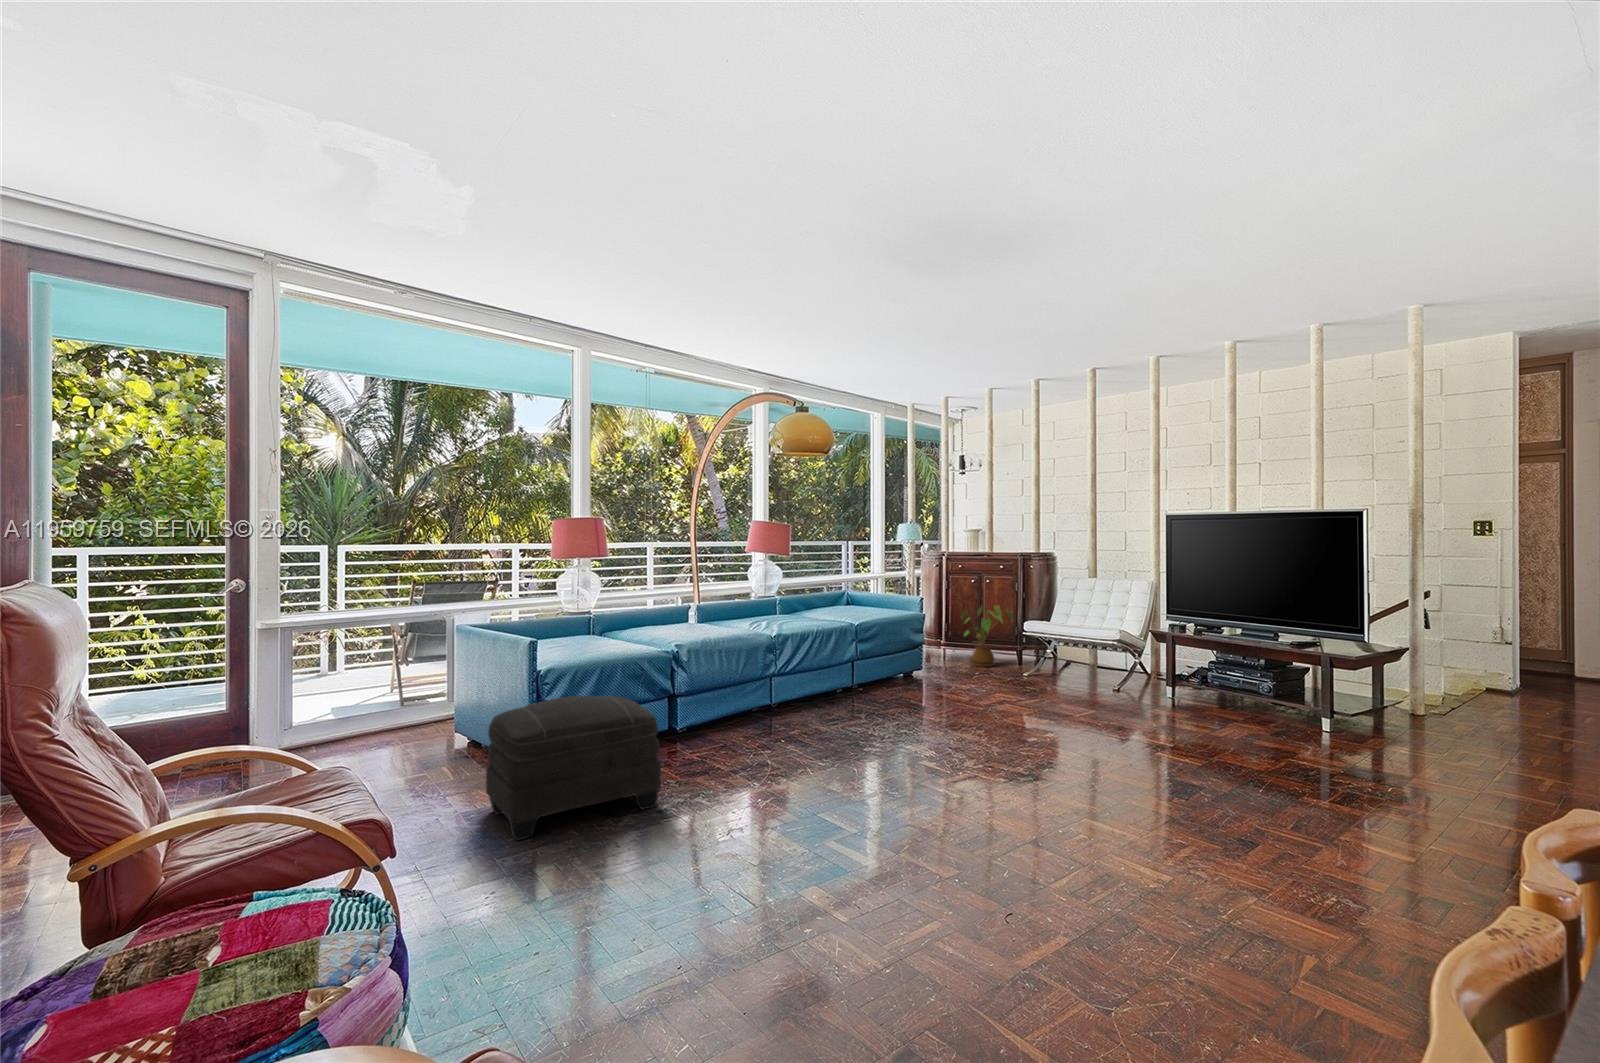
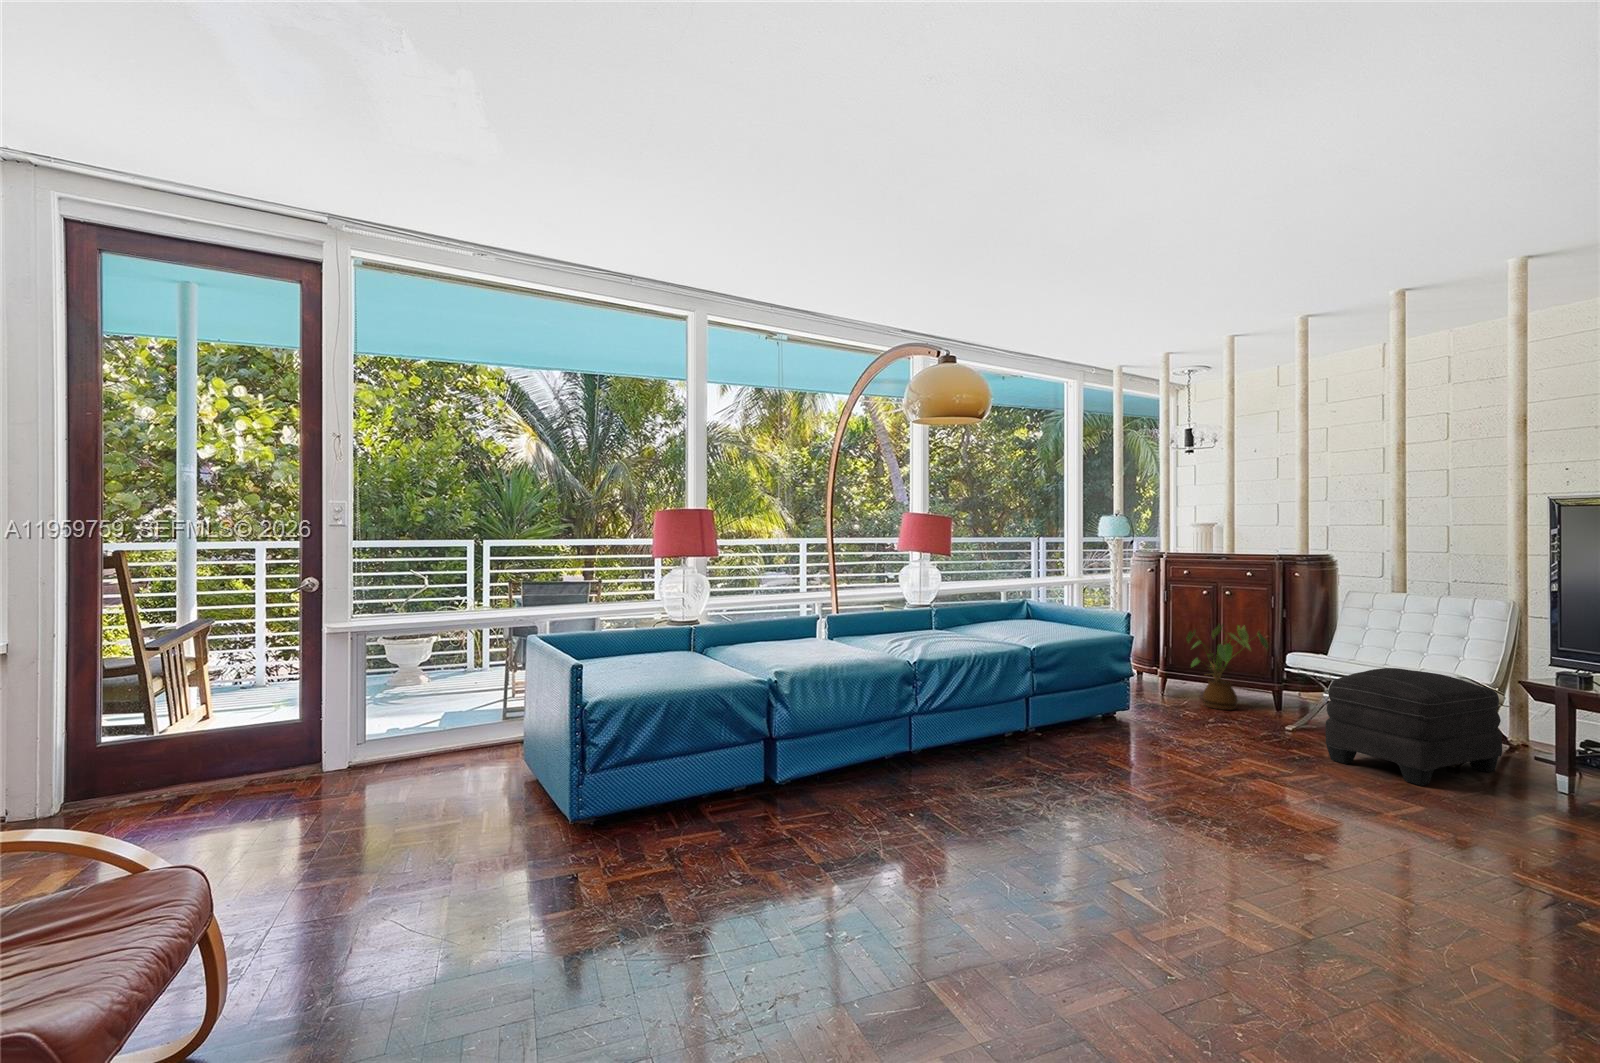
ottoman: present [486,696,661,840] -> present [1326,668,1502,786]

